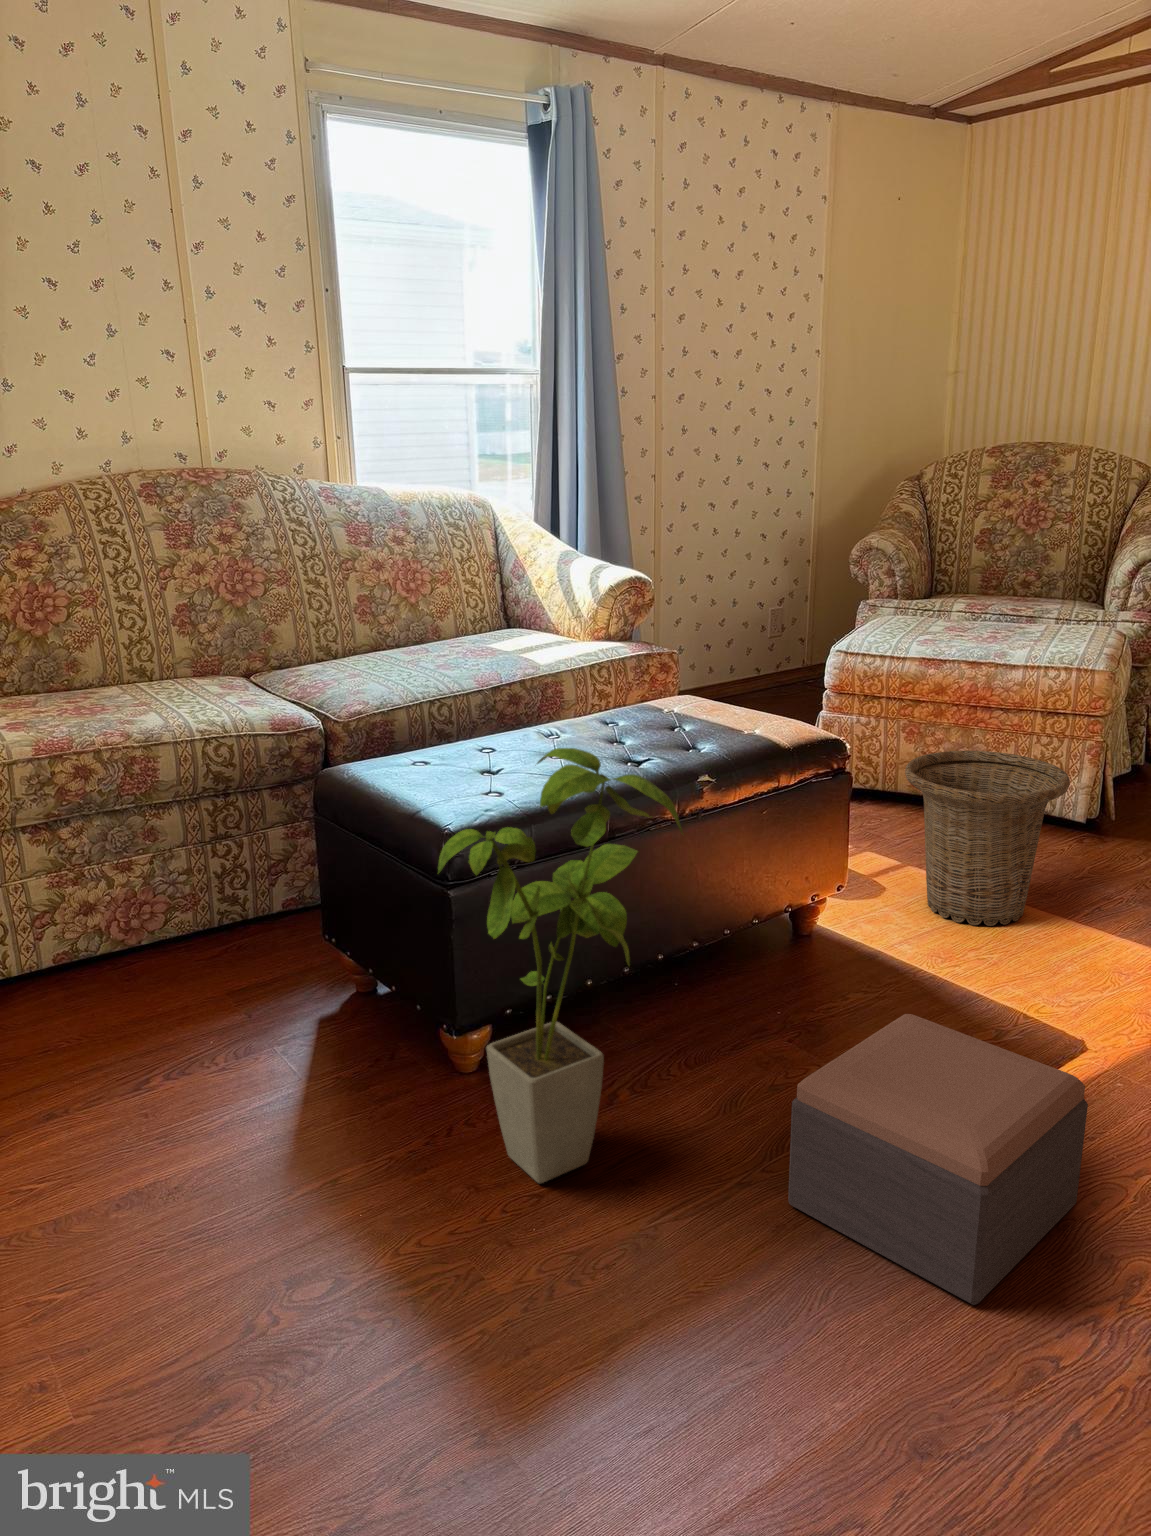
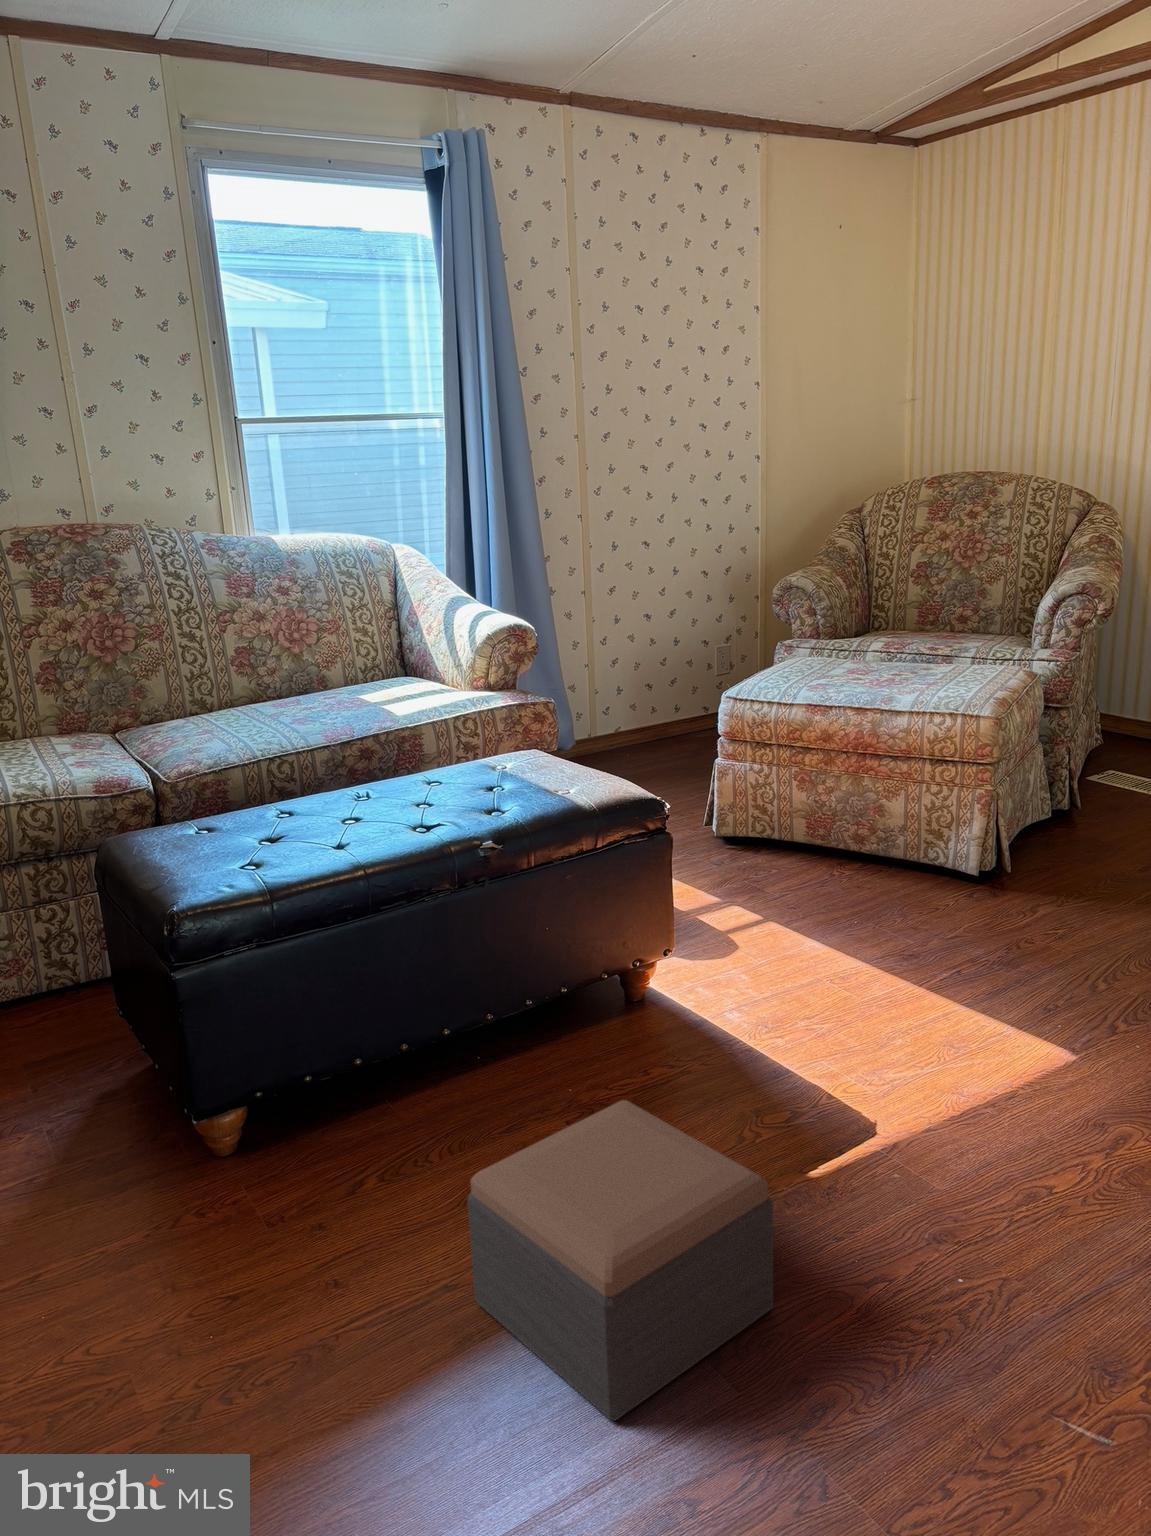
house plant: present [438,748,682,1183] -> none [112,829,355,1271]
basket: present [905,751,1070,926] -> none [741,806,908,992]

